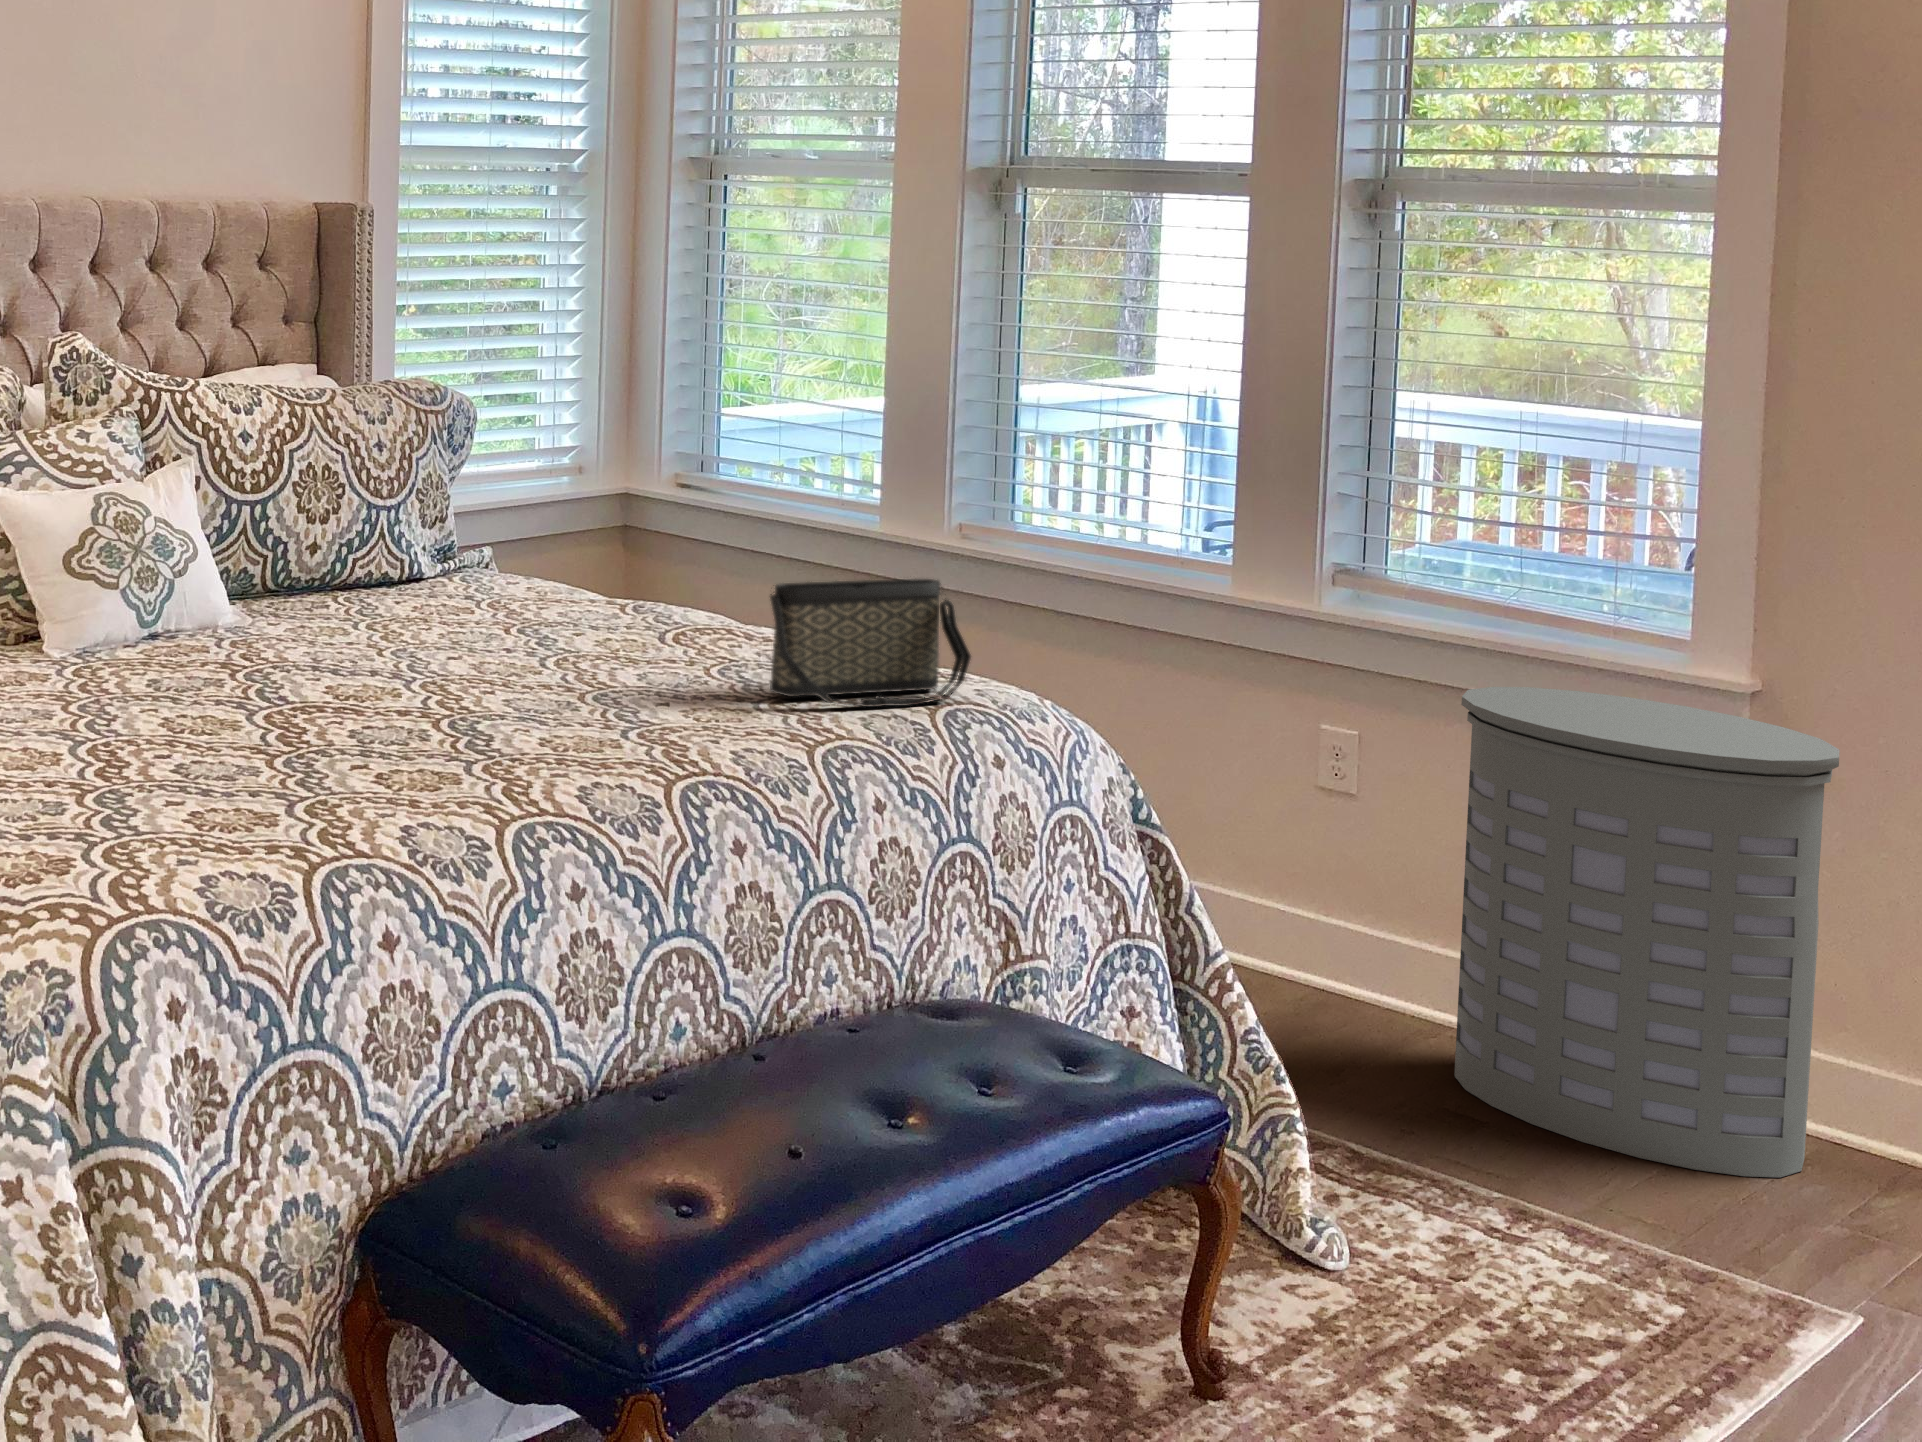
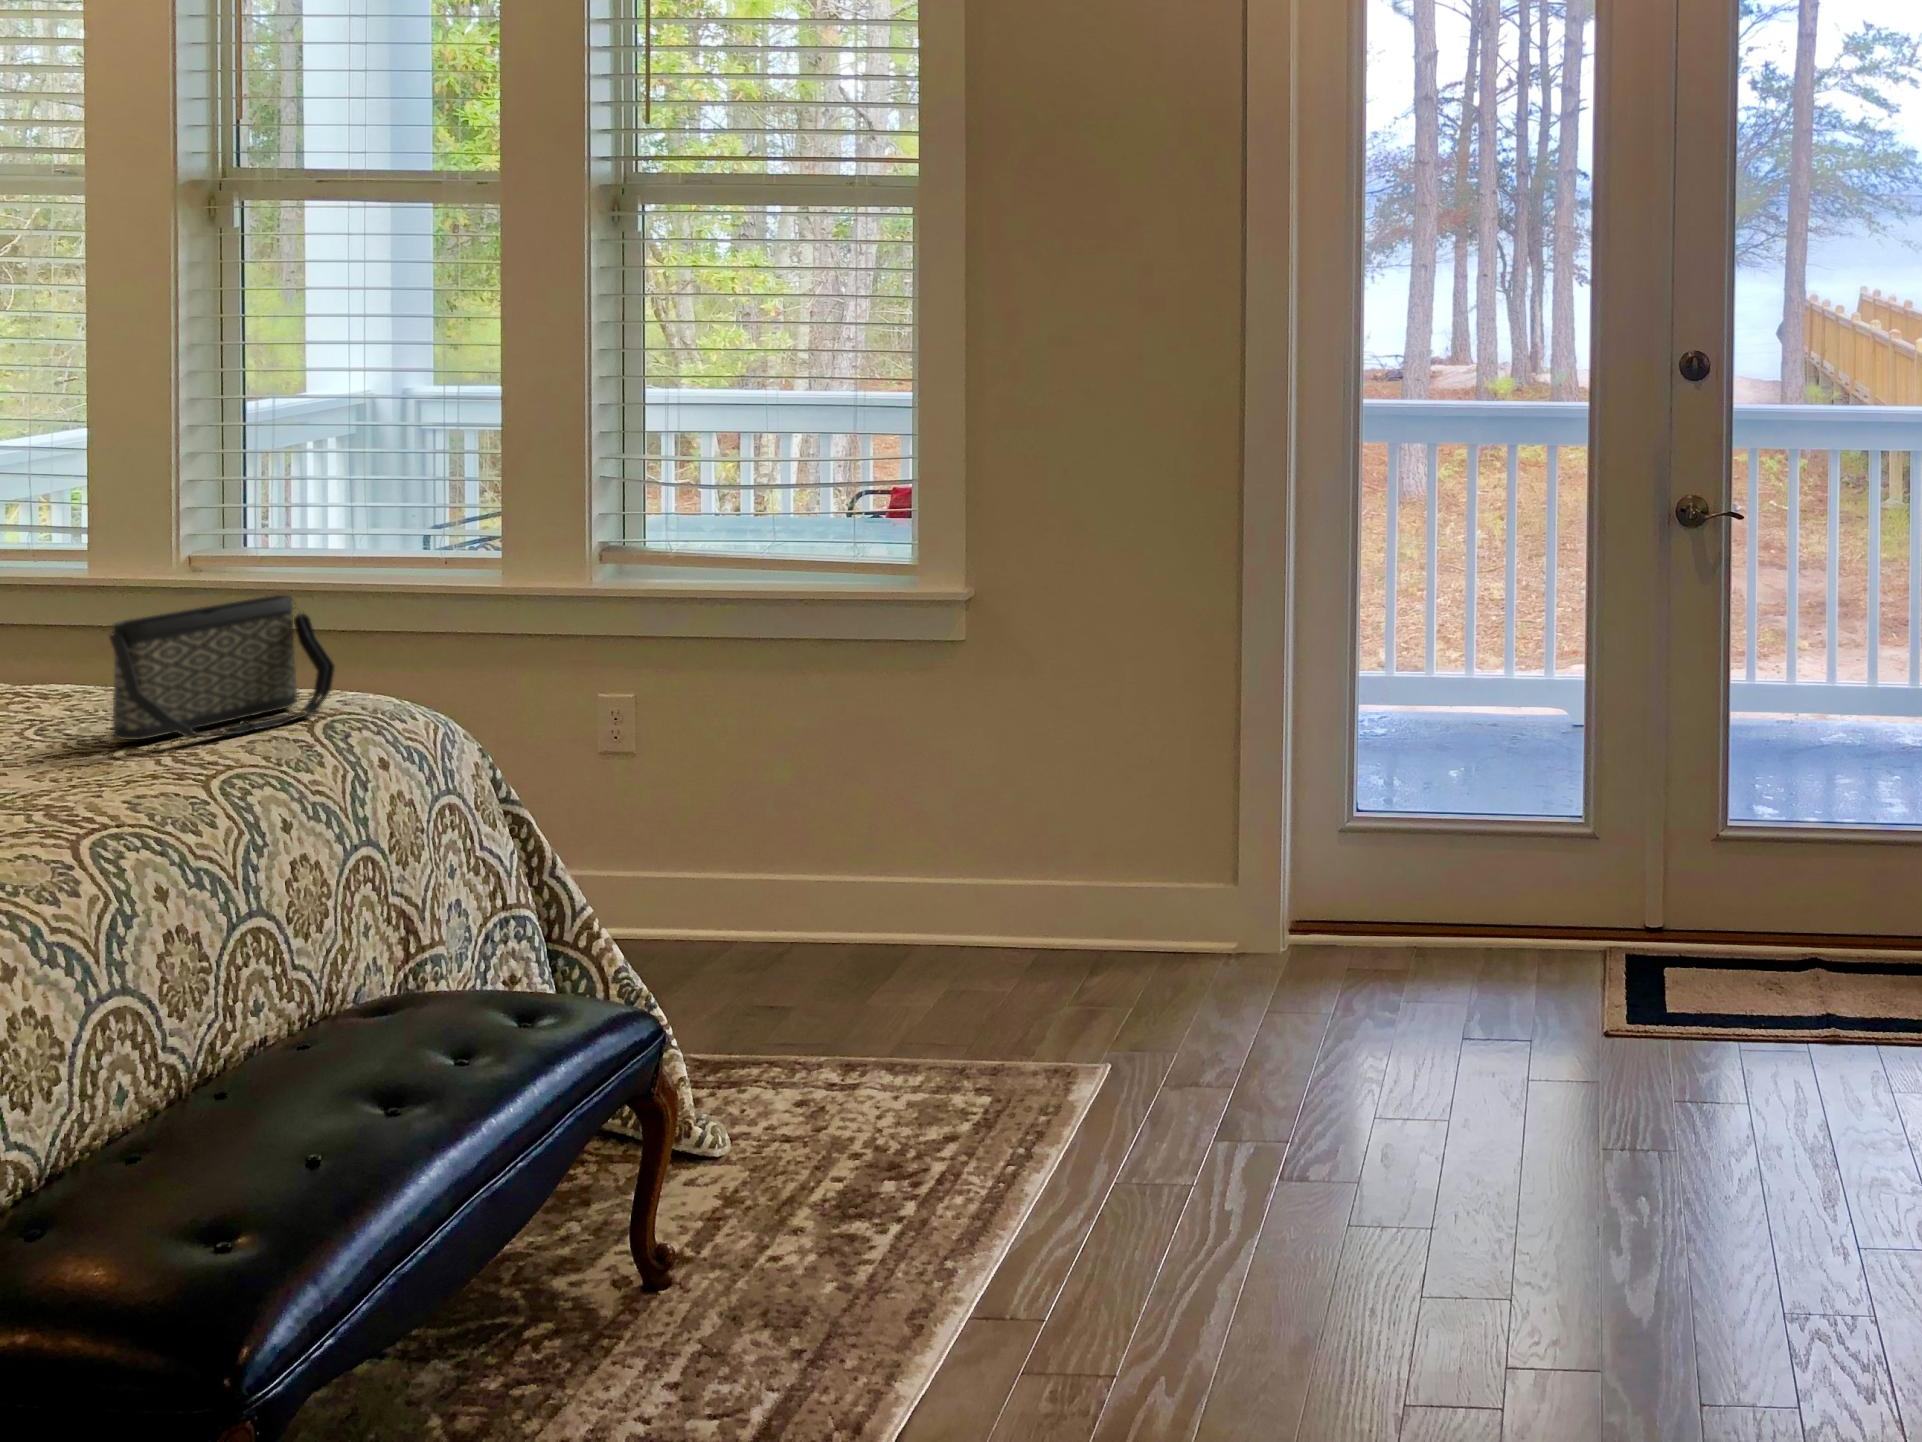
laundry hamper: present [1454,687,1840,1178] -> none [740,617,1042,1001]

